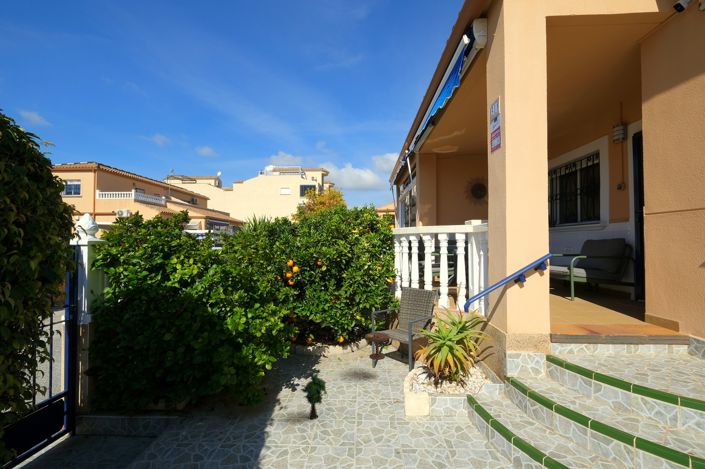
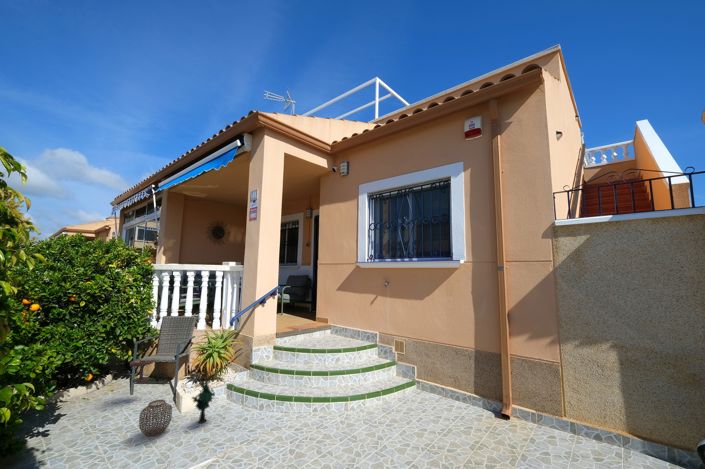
decorative plant: present [301,369,327,419] -> present [192,380,215,423]
woven basket: none [355,392,390,437] -> present [139,400,172,437]

